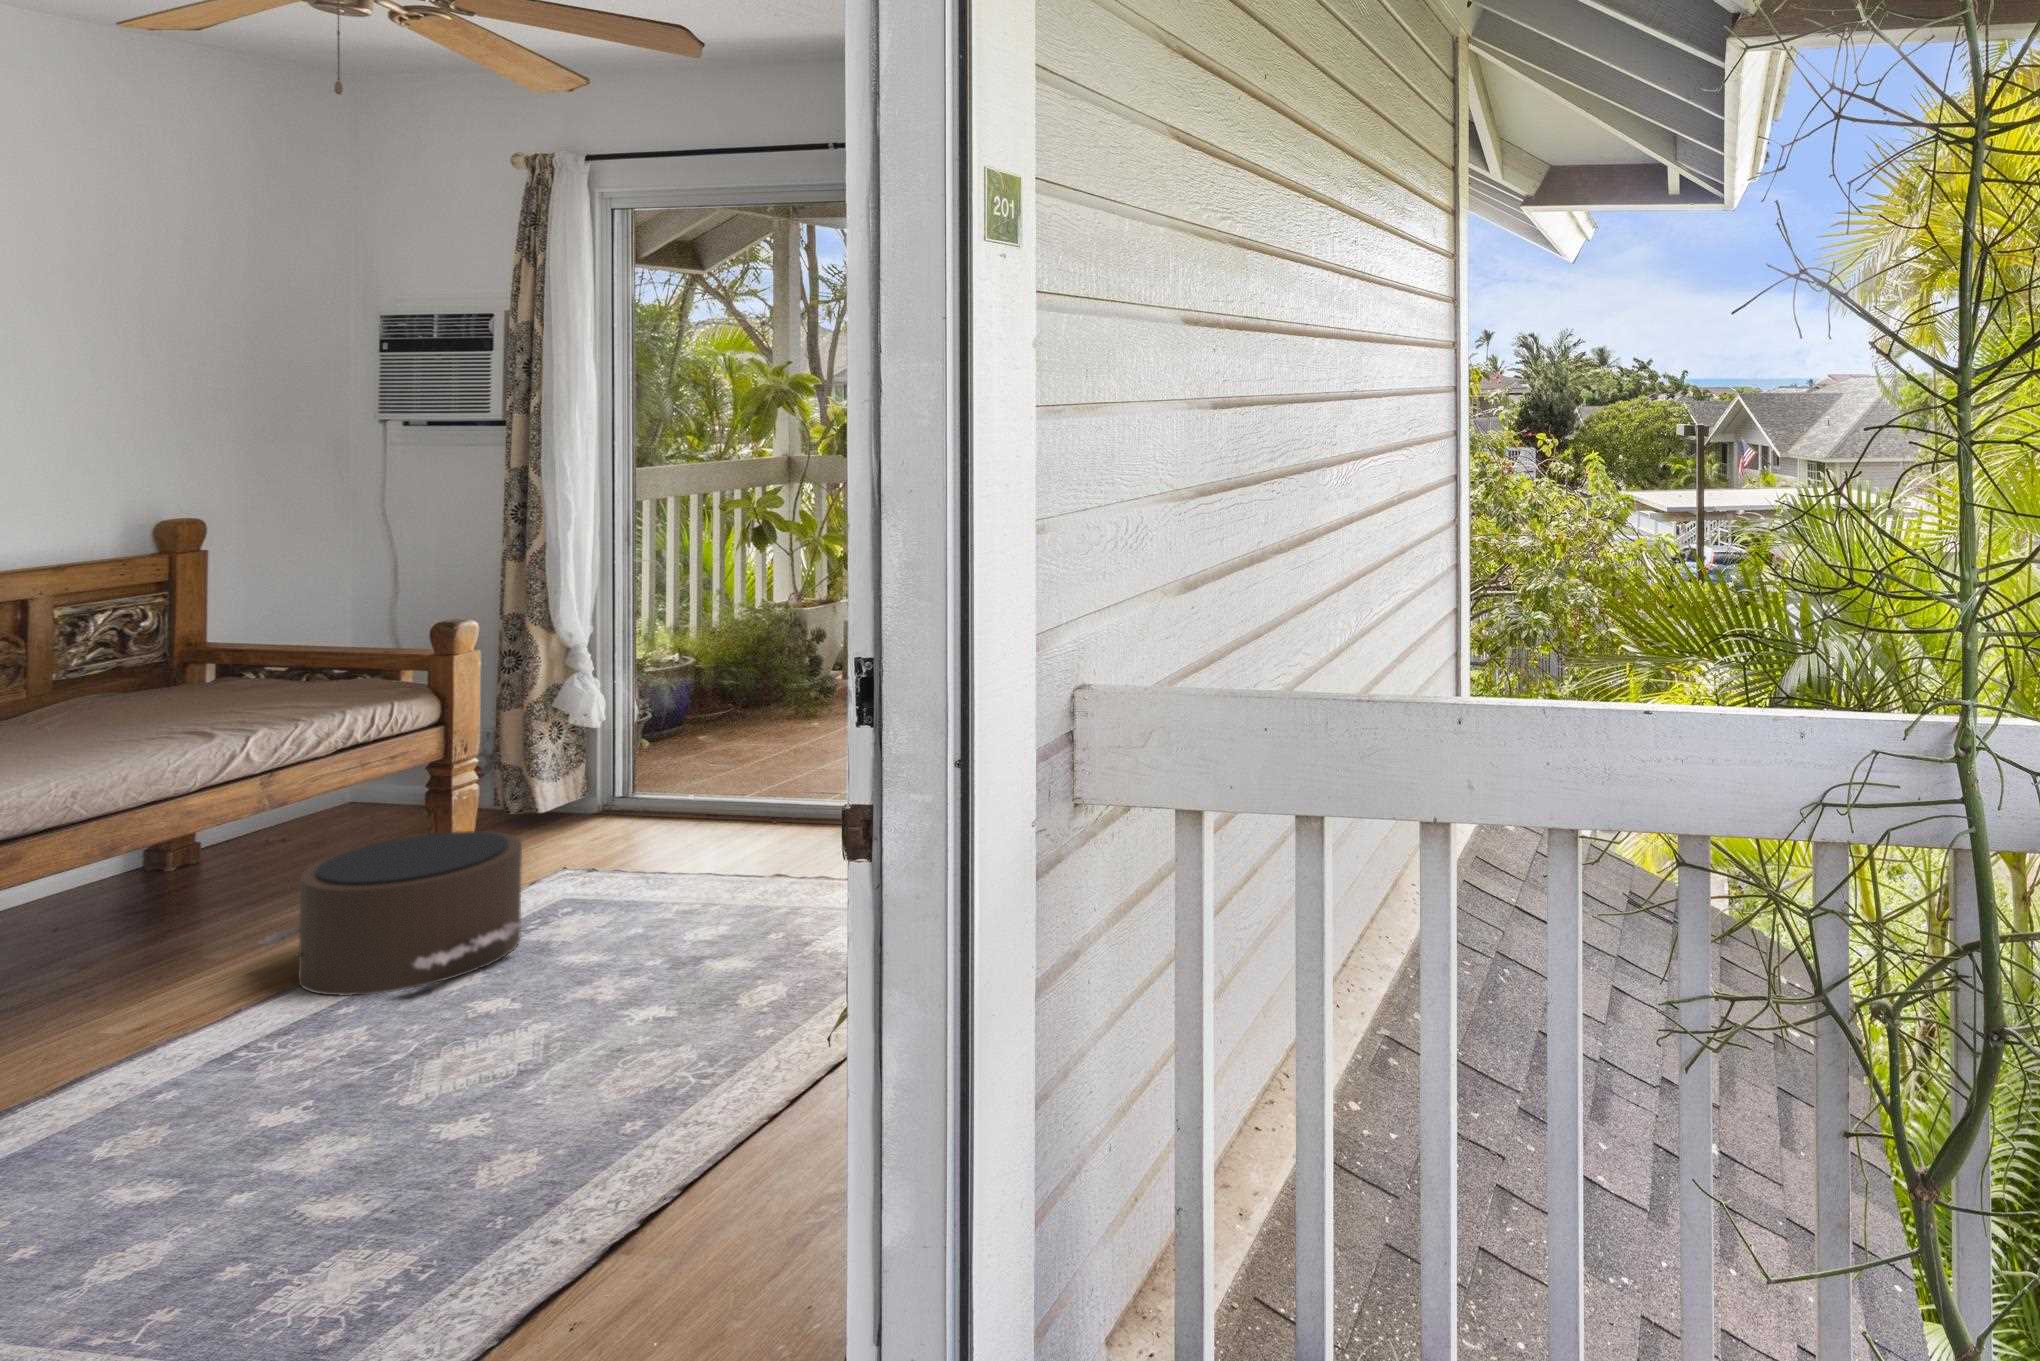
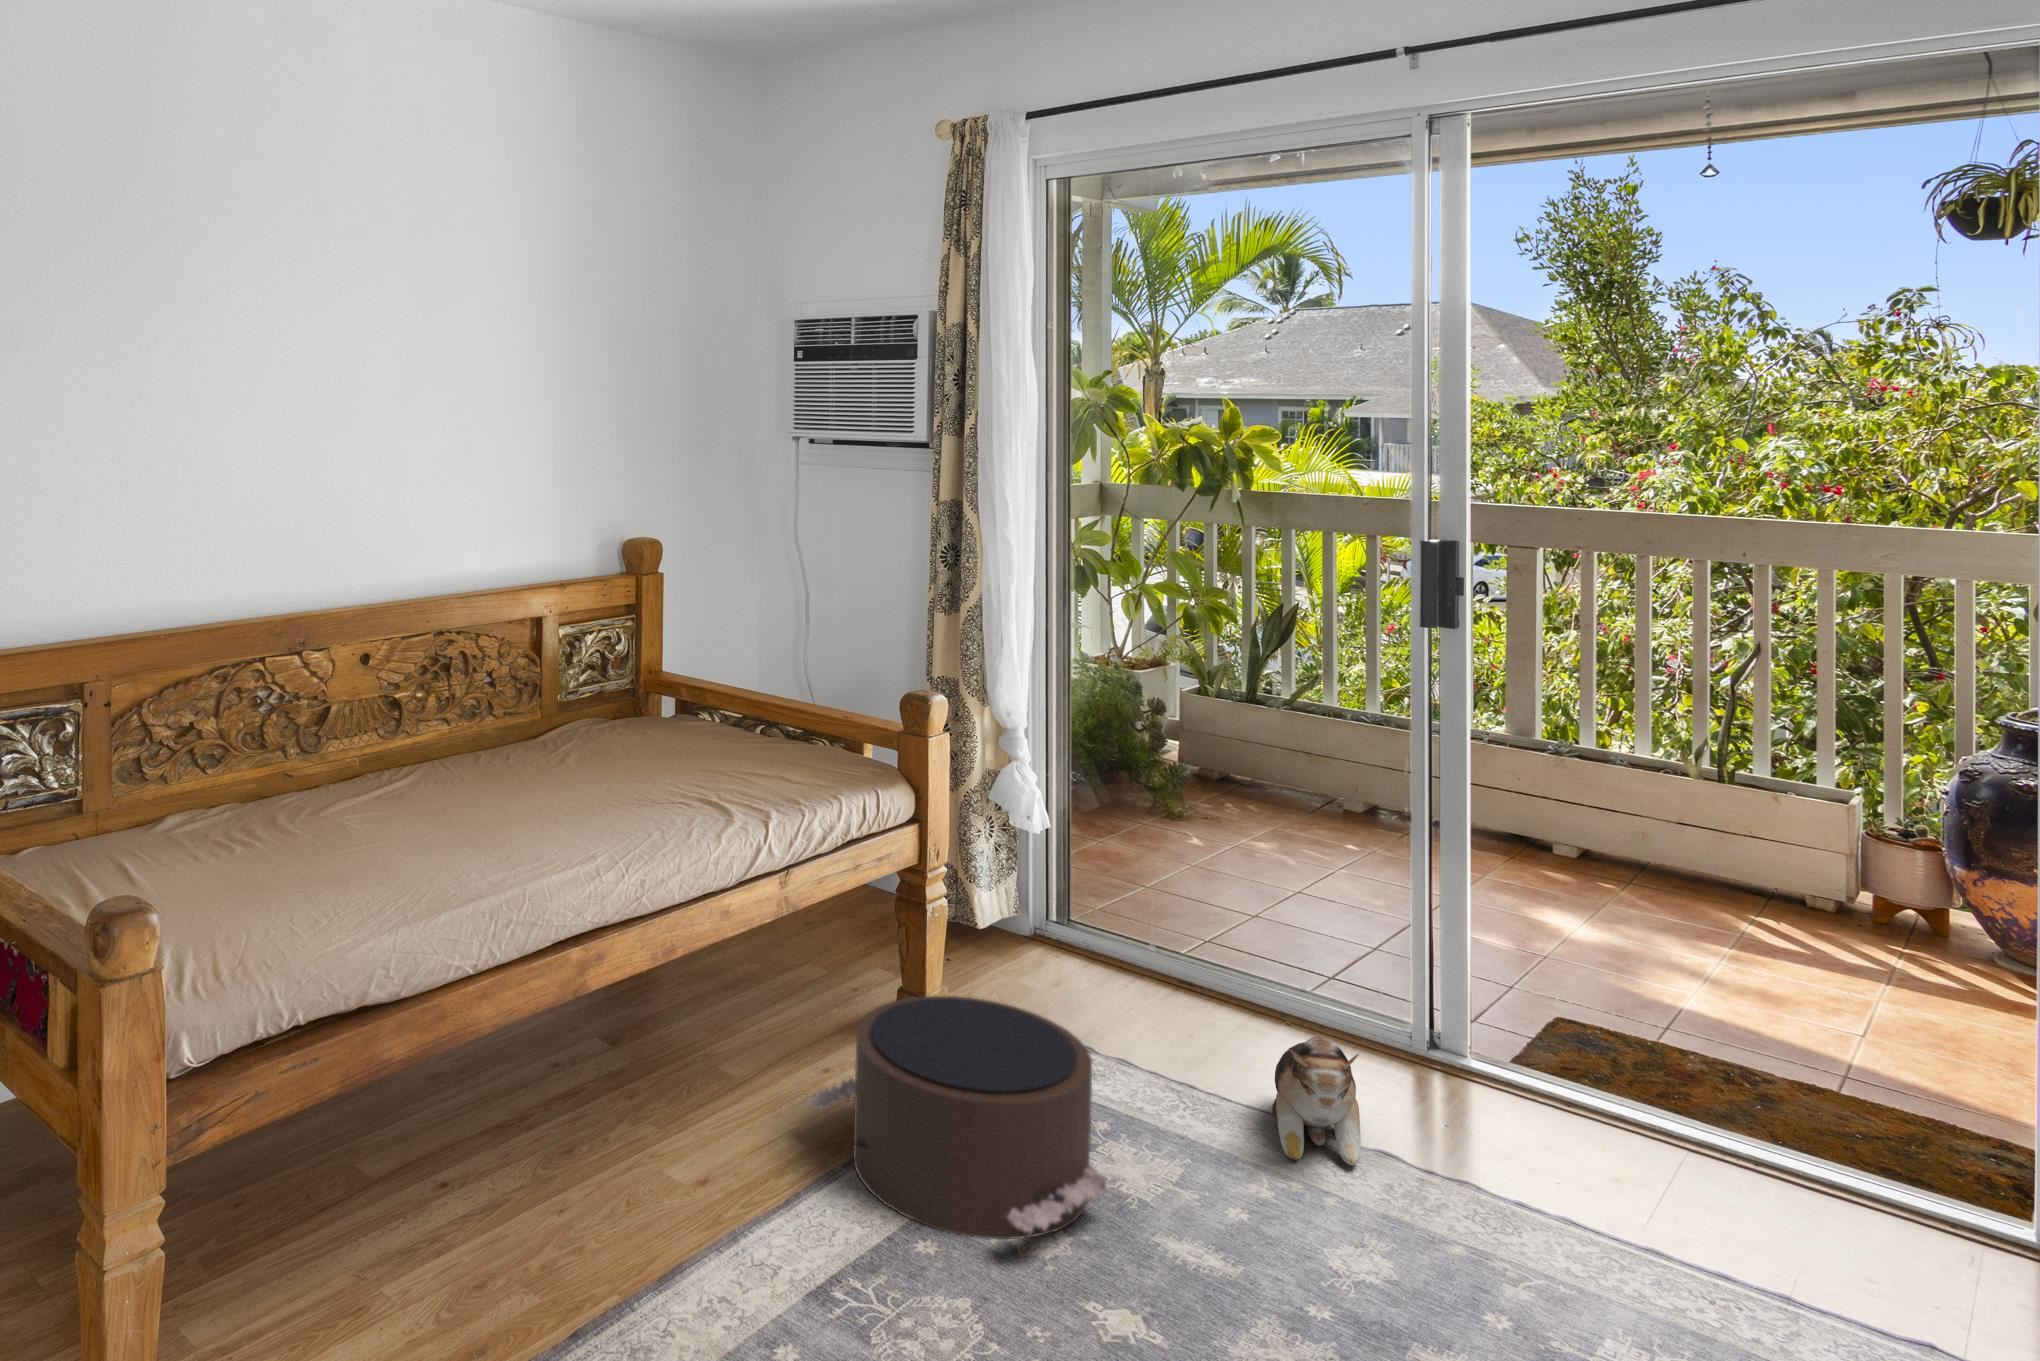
plush toy: none [691,800,767,893] -> present [1273,1034,1361,1165]

